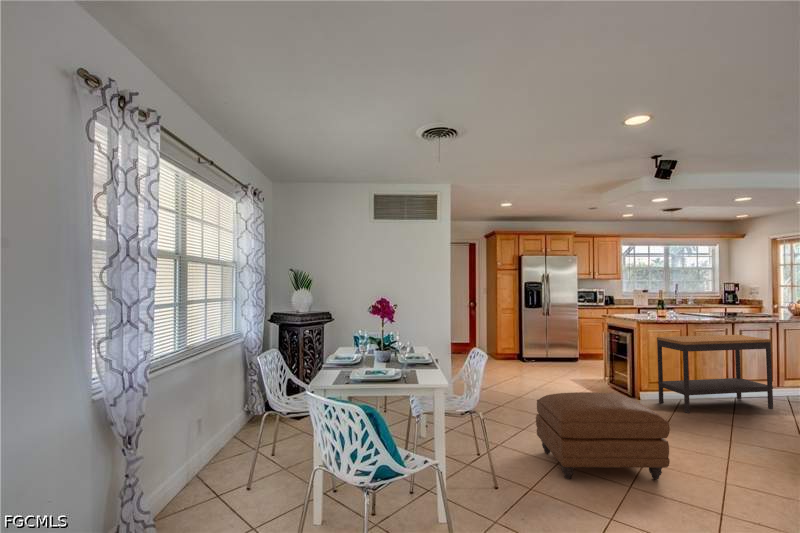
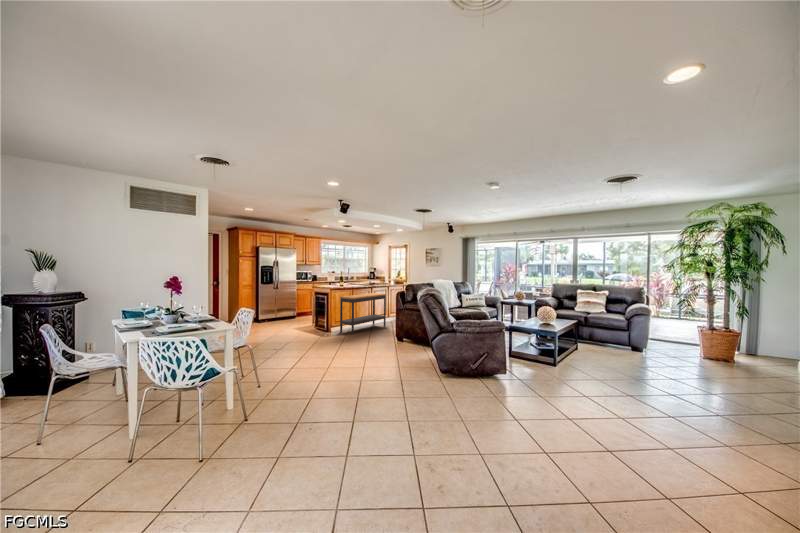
ottoman: present [536,392,670,480] -> none [277,327,346,377]

